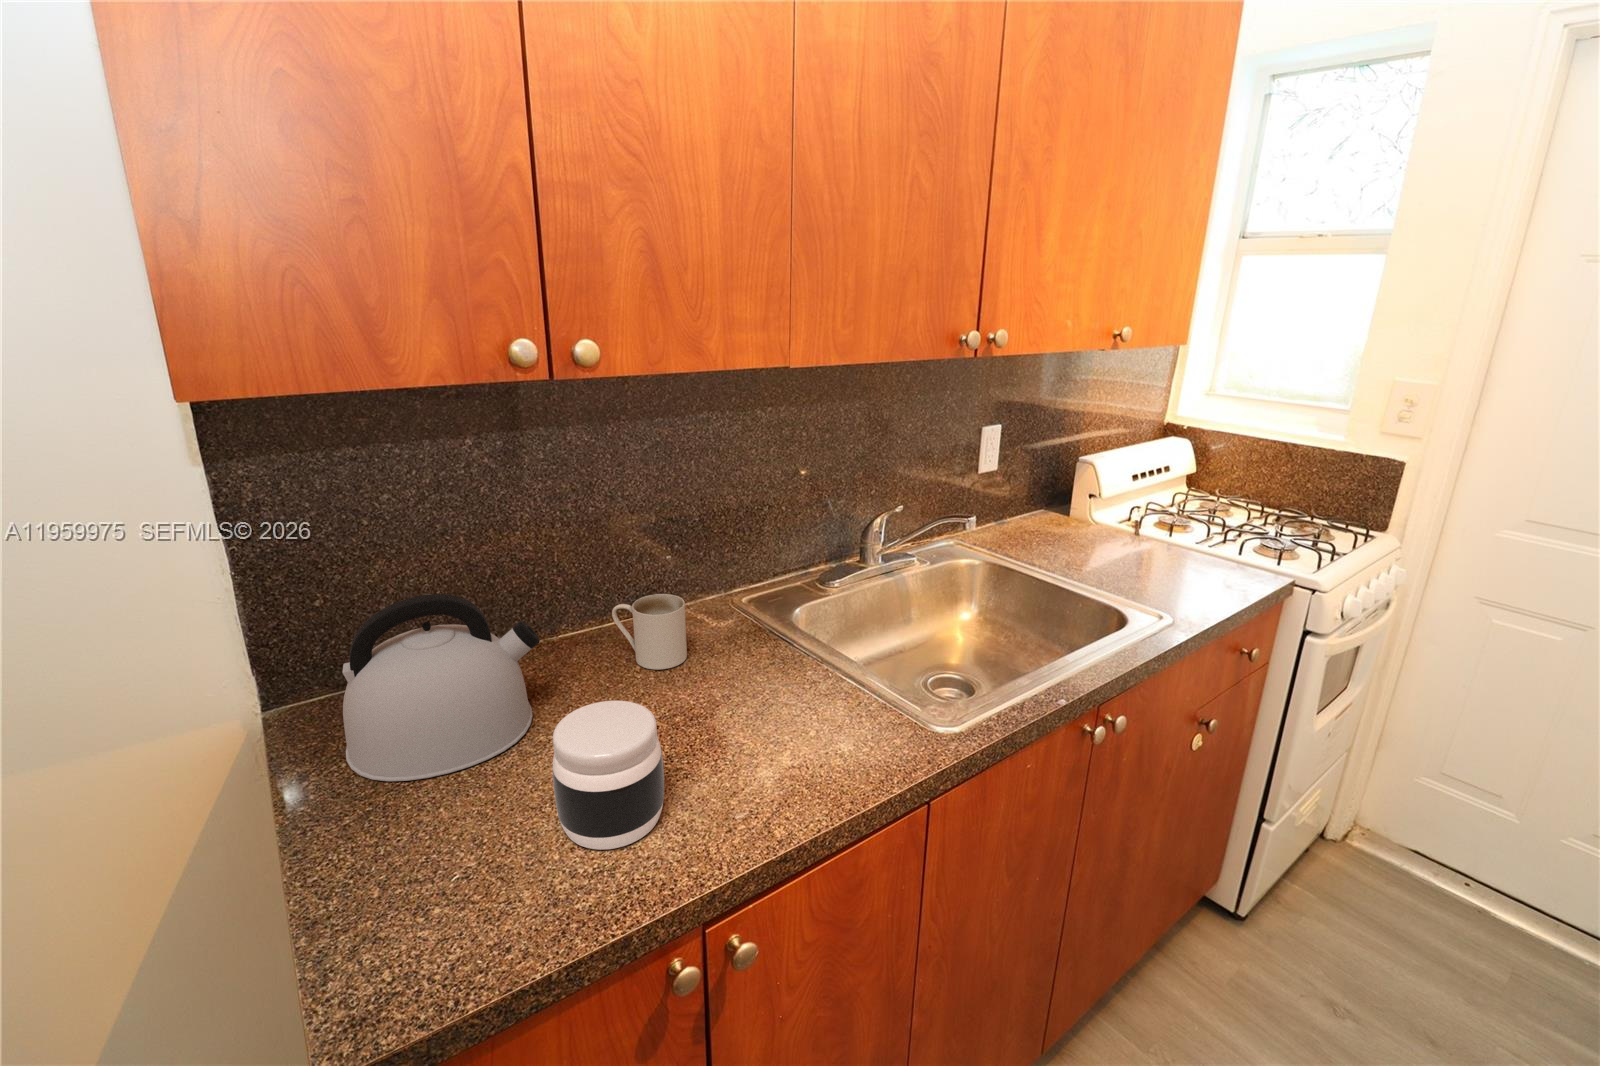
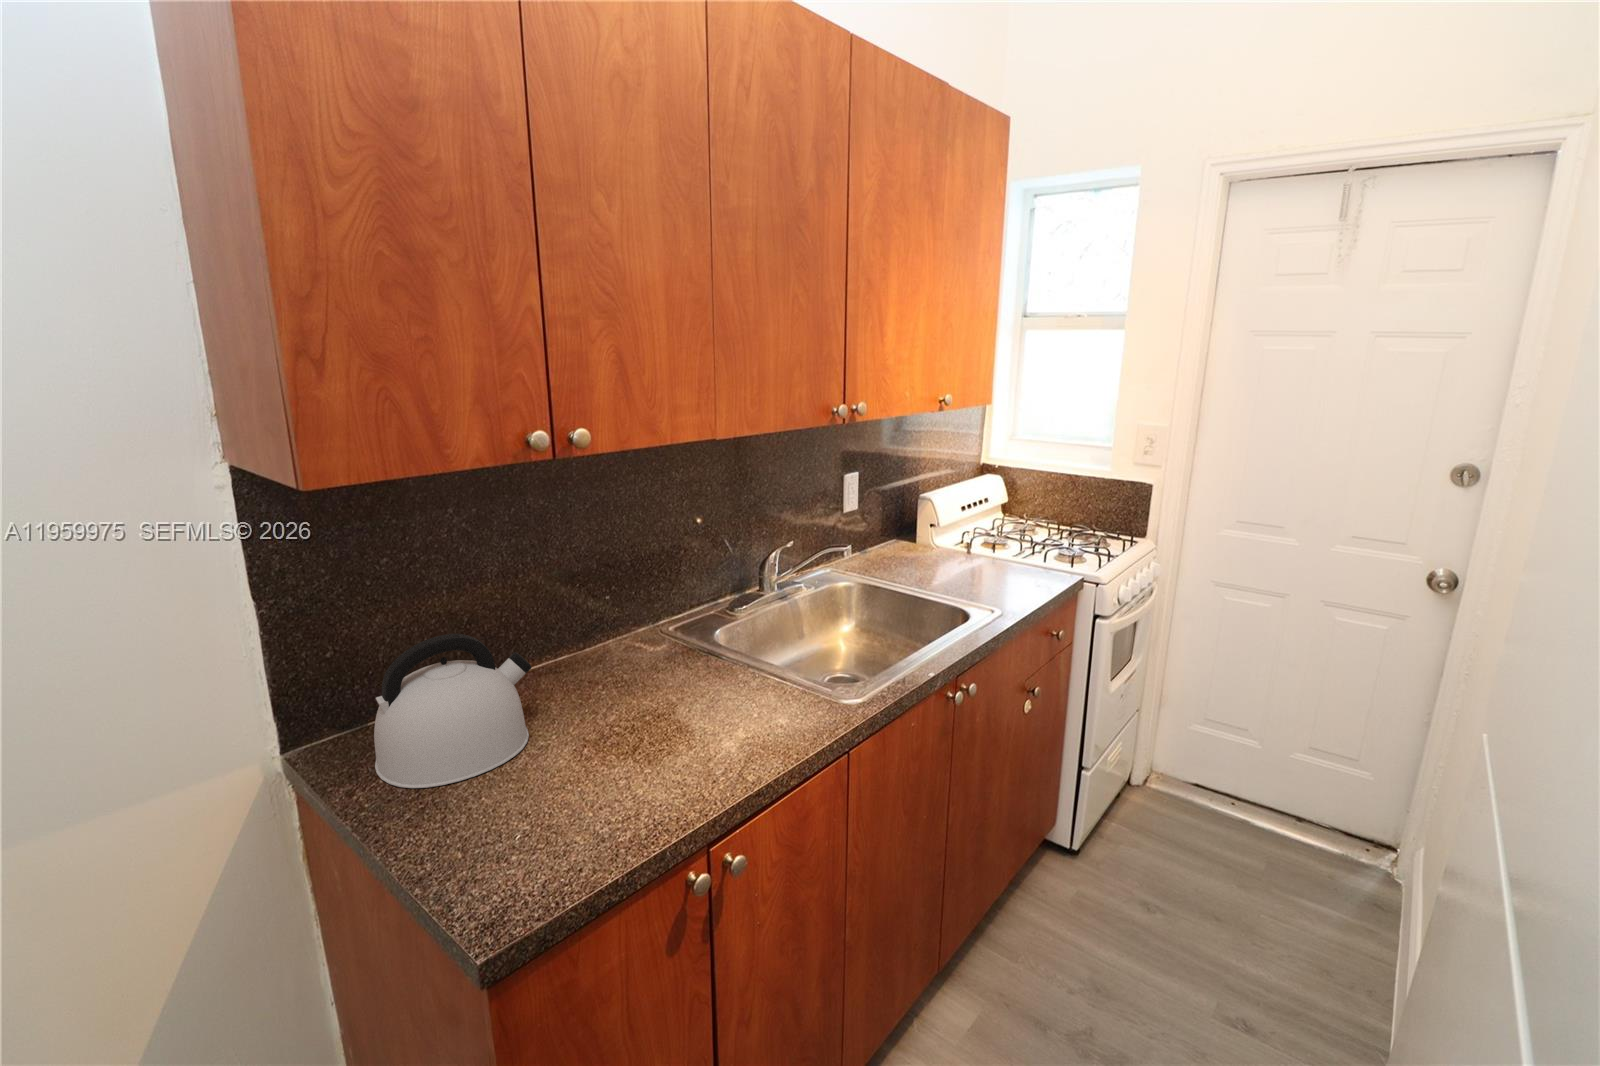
mug: present [612,594,687,670] -> none [574,625,639,687]
jar: present [552,701,664,850] -> none [579,696,662,806]

